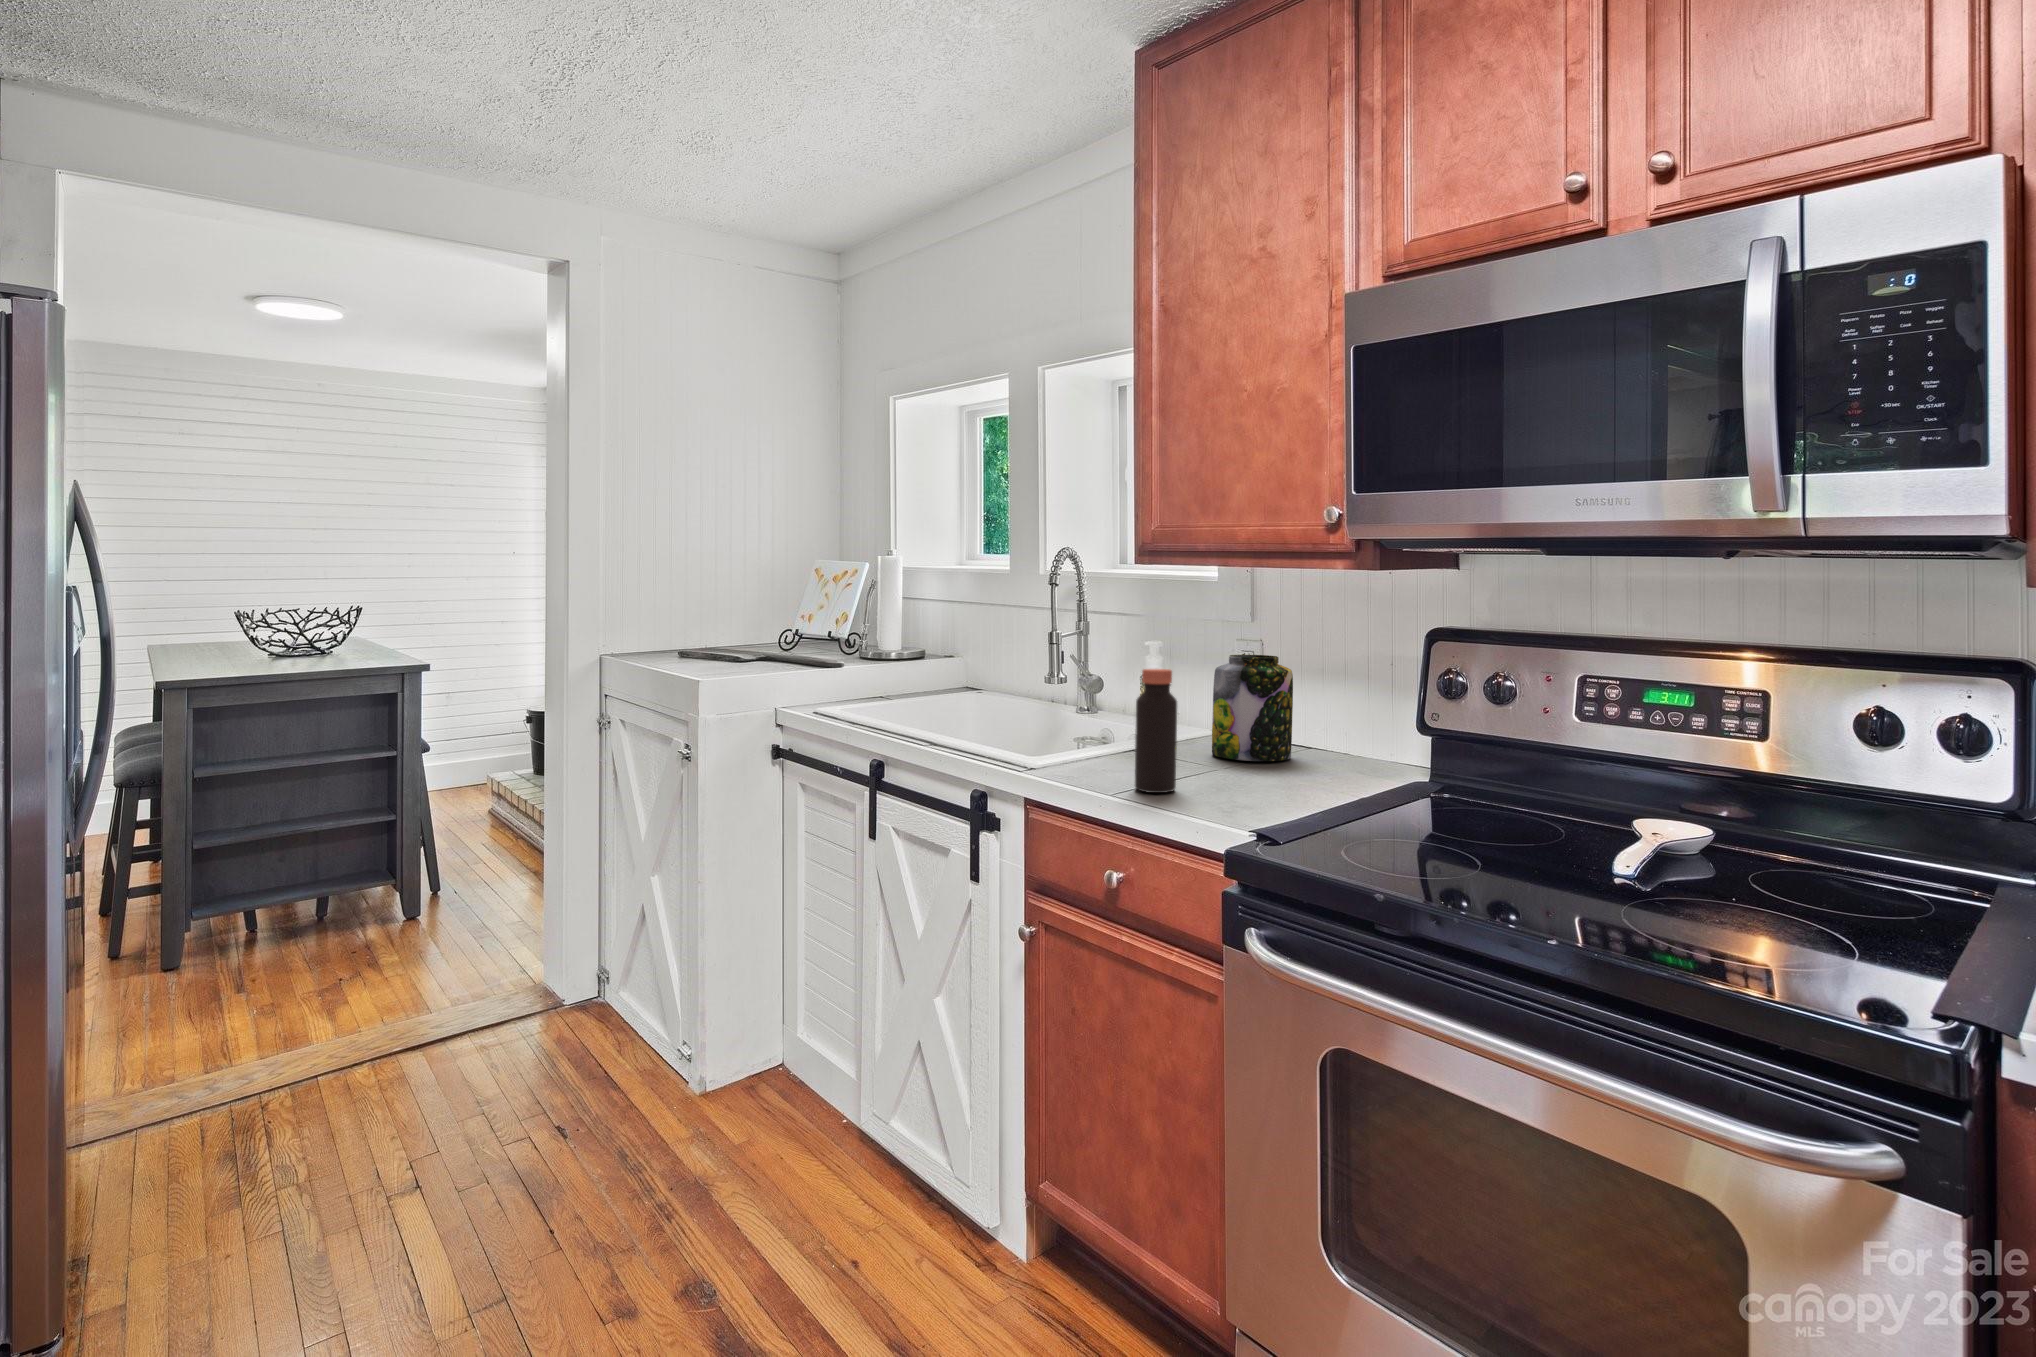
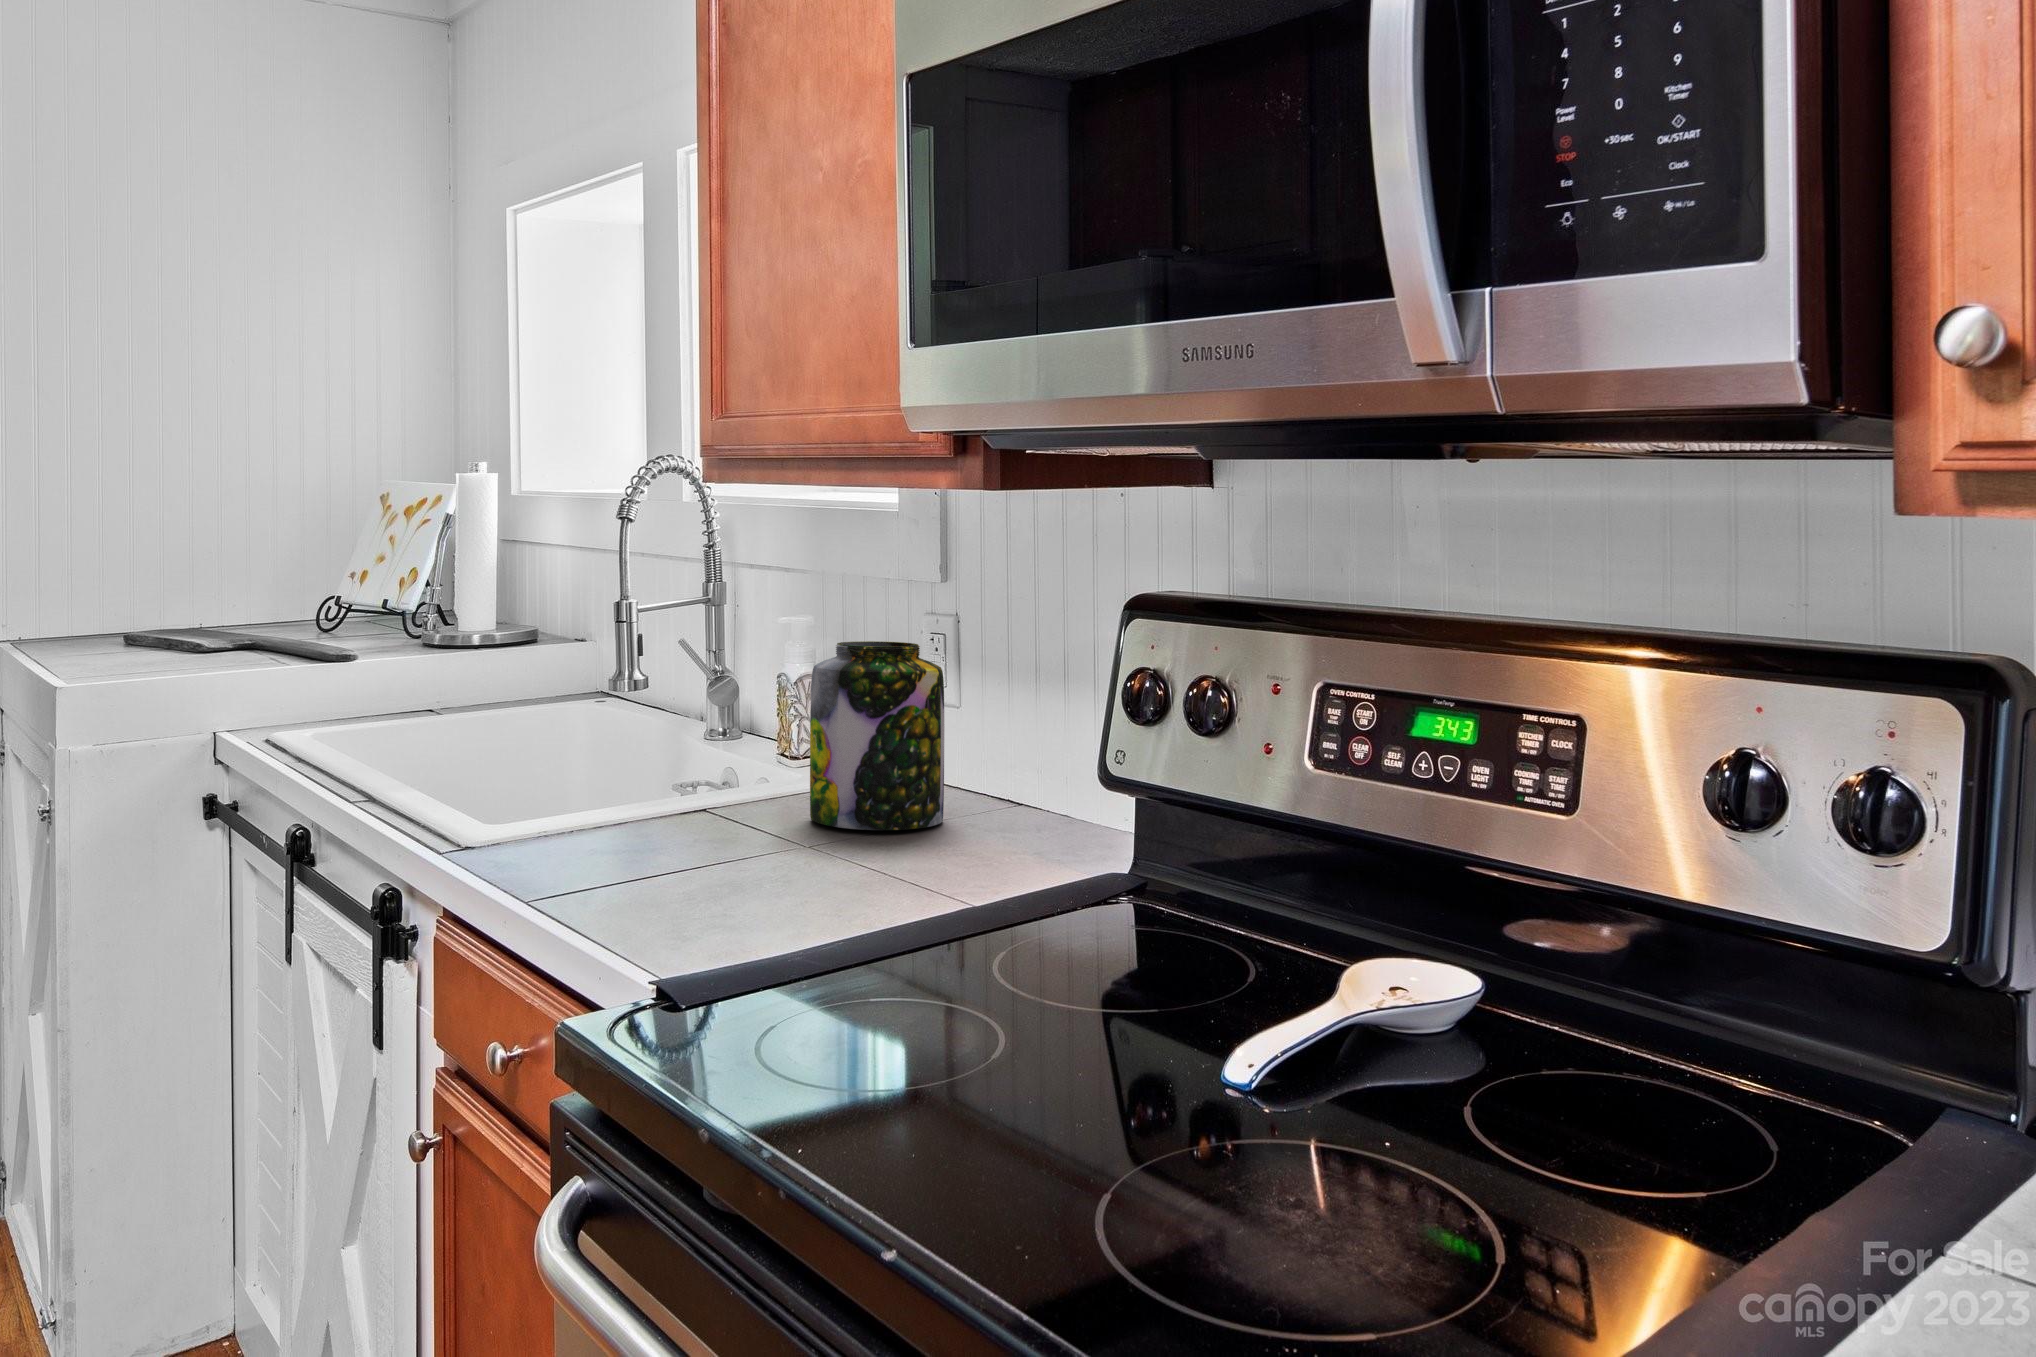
bottle: present [1135,669,1177,793] -> none [568,665,645,890]

